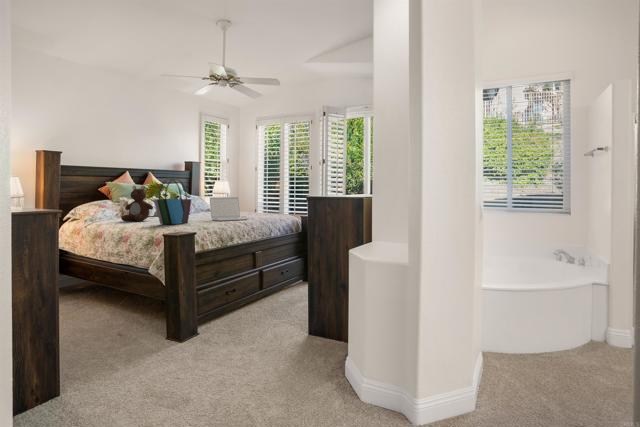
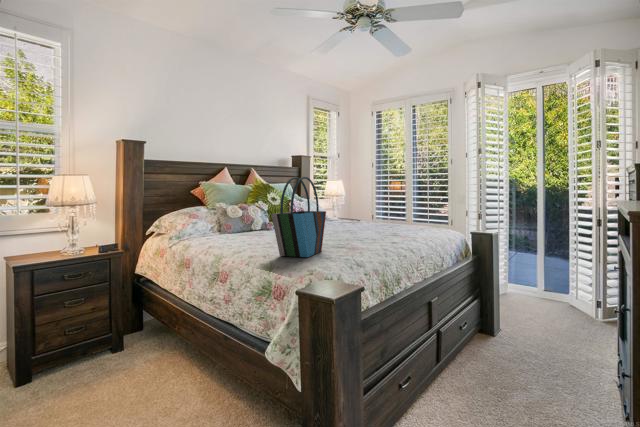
teddy bear: present [121,186,153,221] -> none [218,188,263,243]
laptop: present [210,197,249,221] -> none [349,206,414,248]

